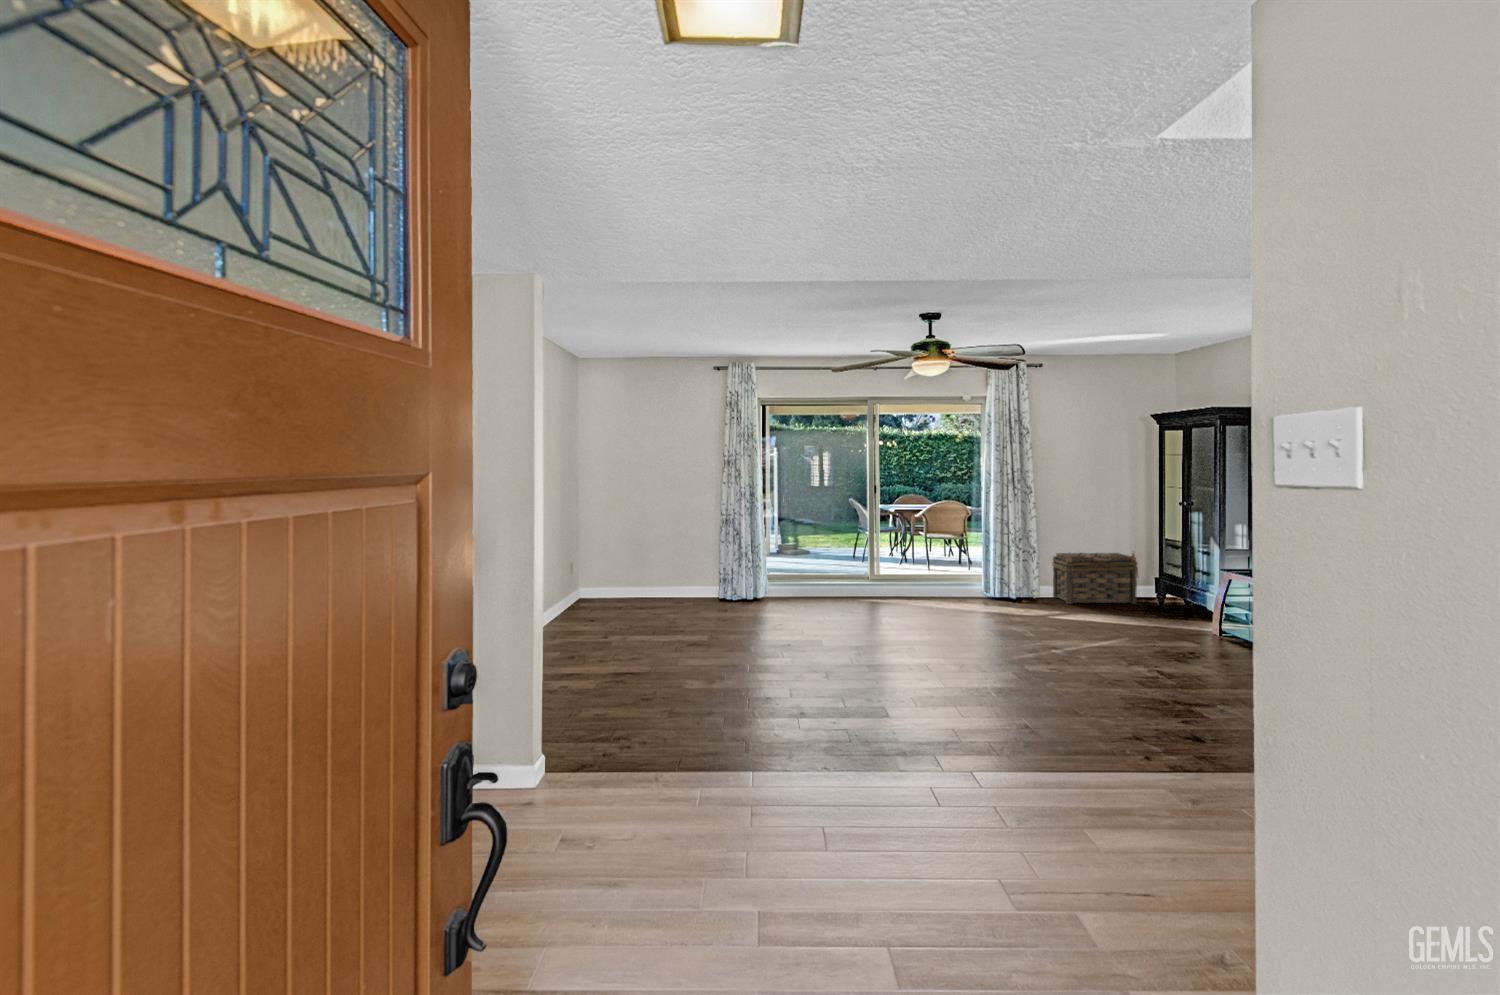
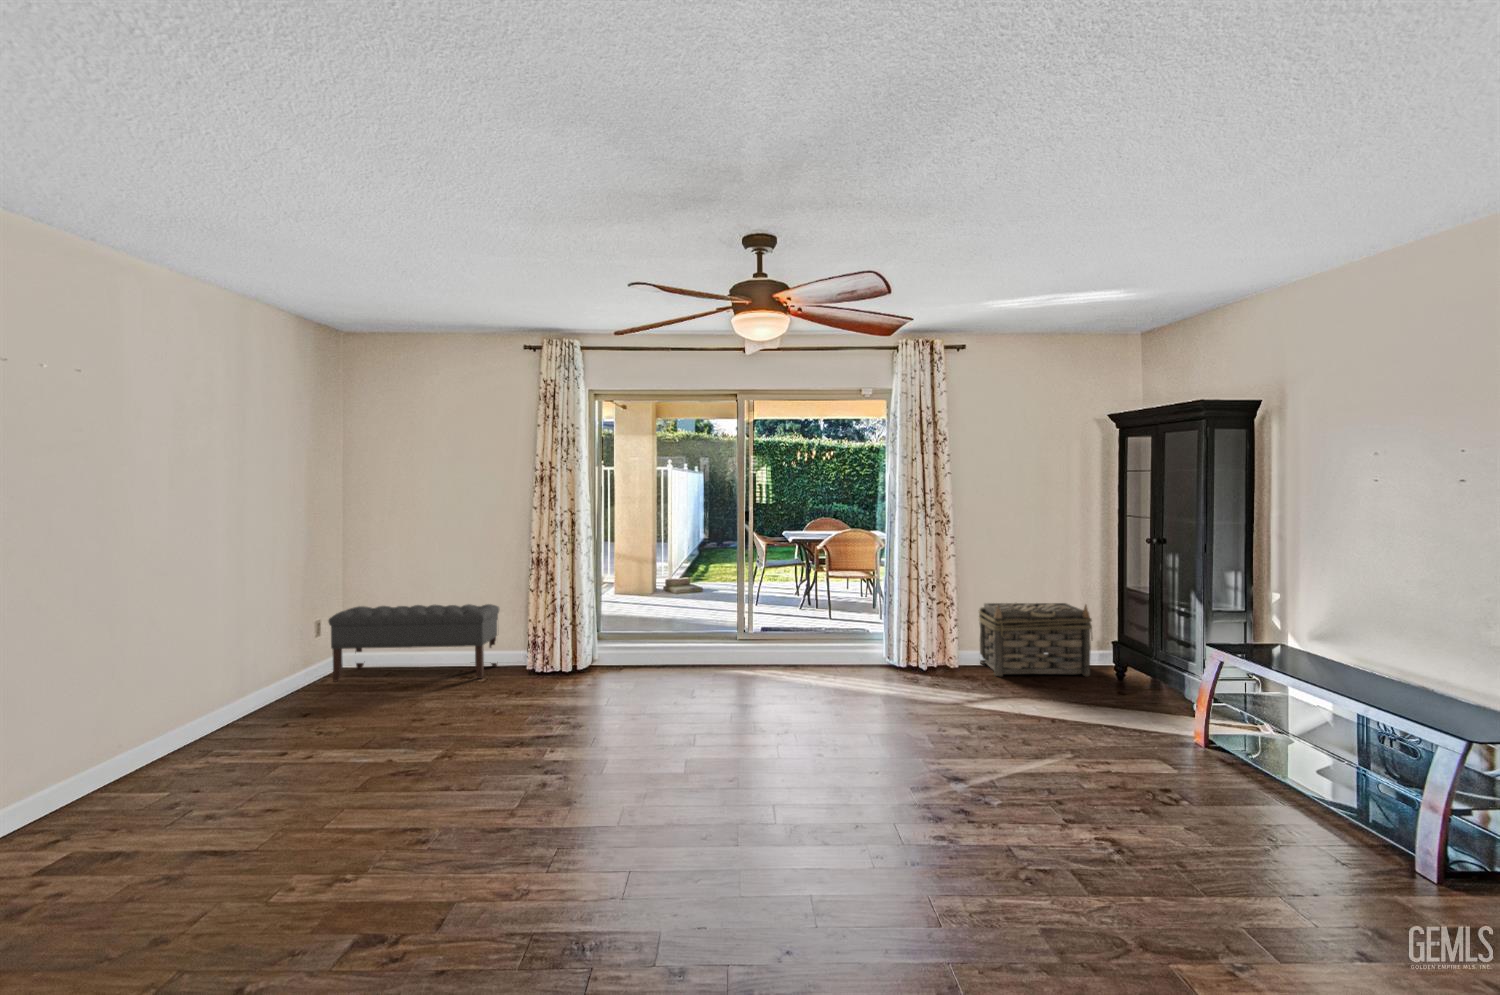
bench: none [587,554,697,608] -> present [329,604,499,681]

